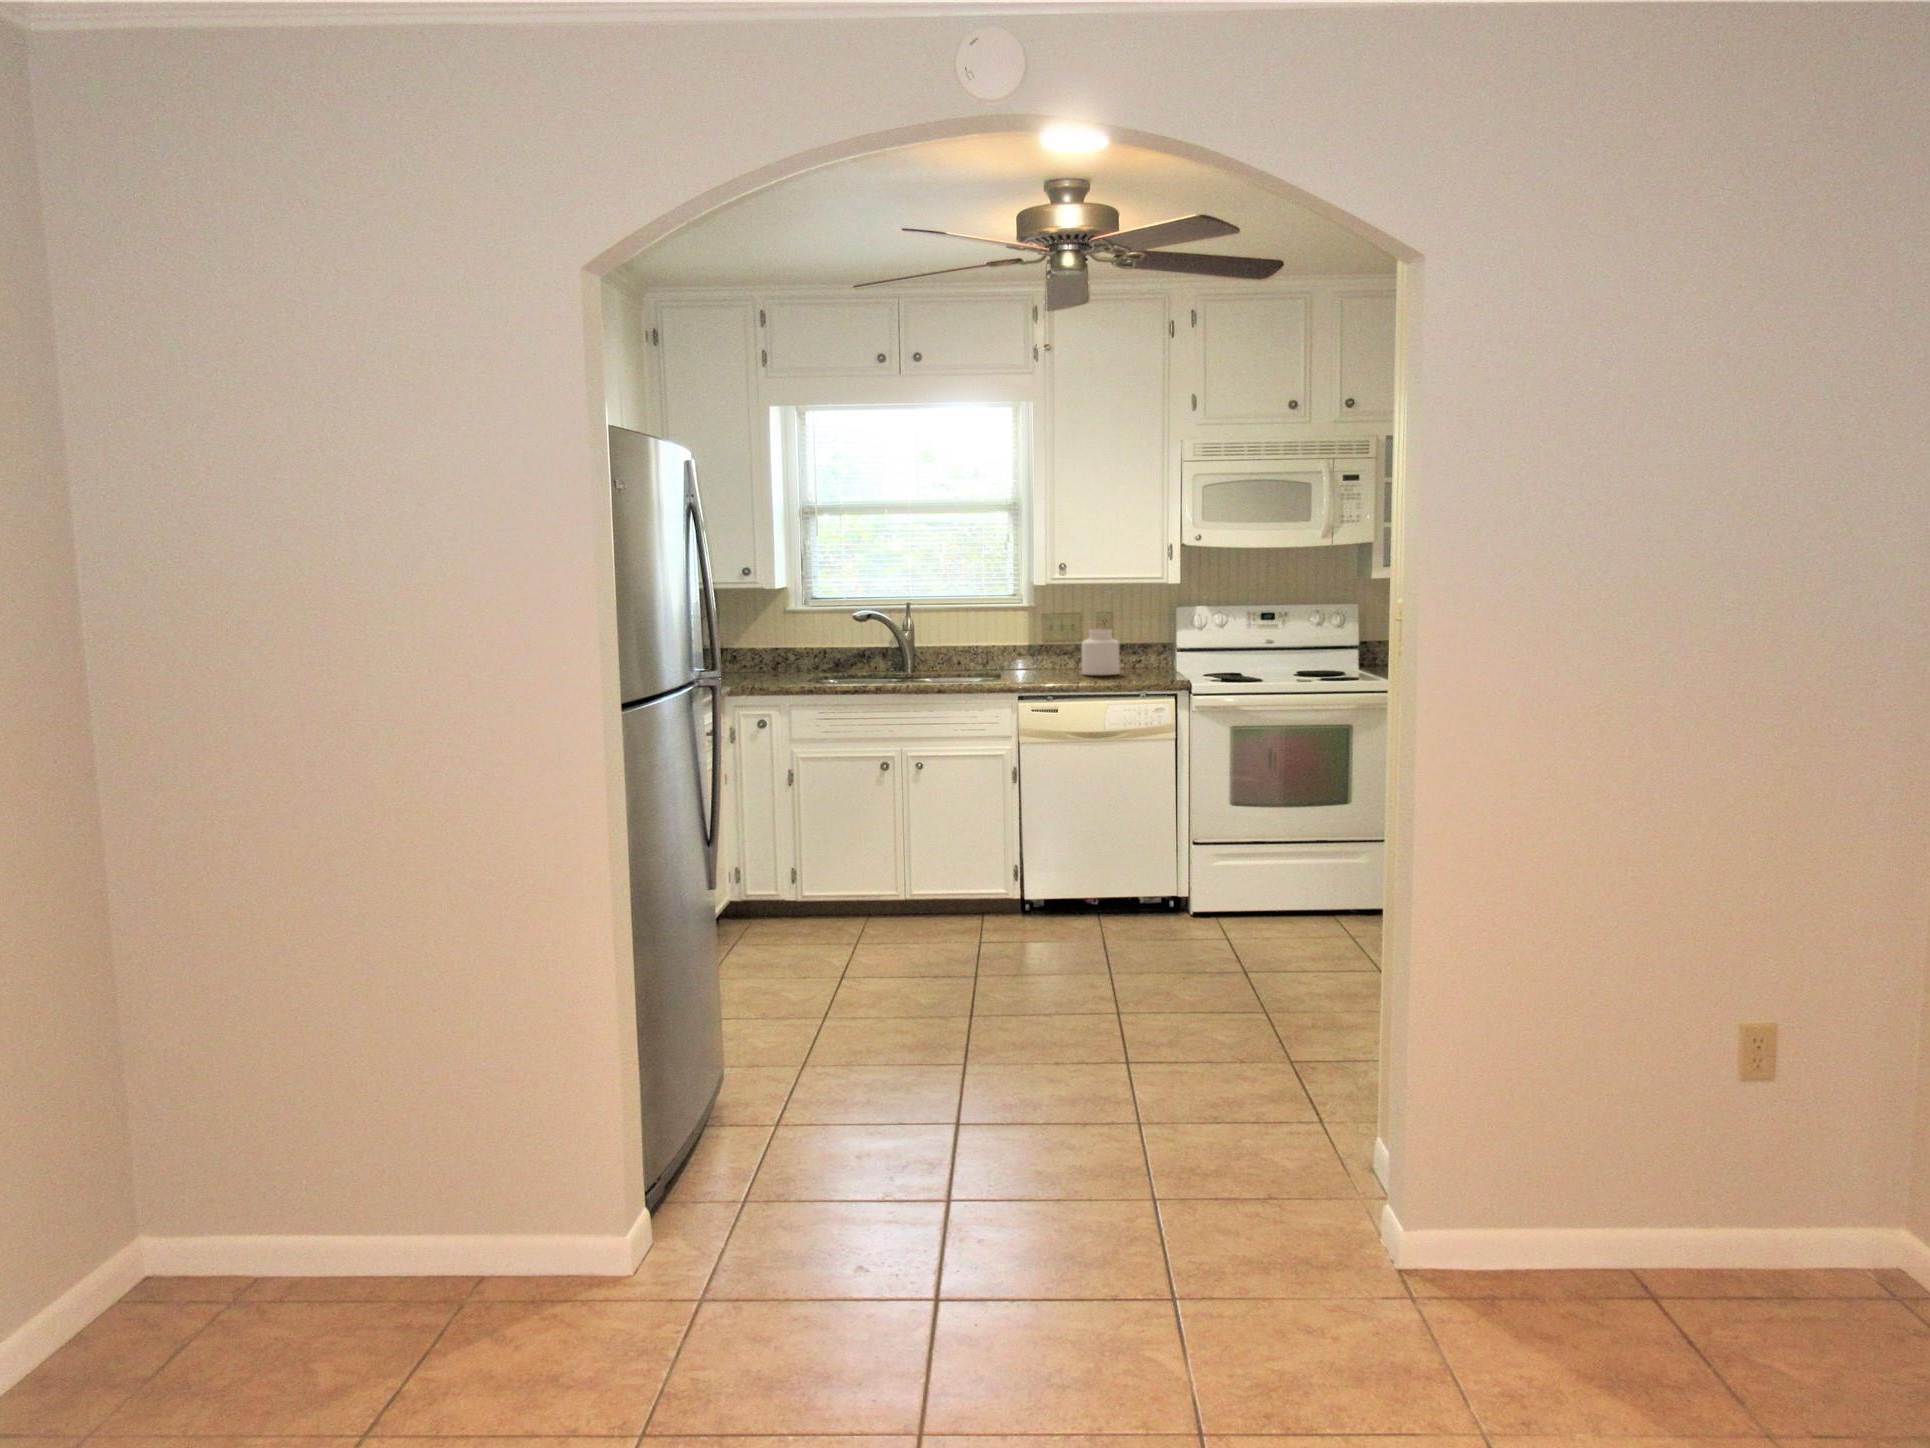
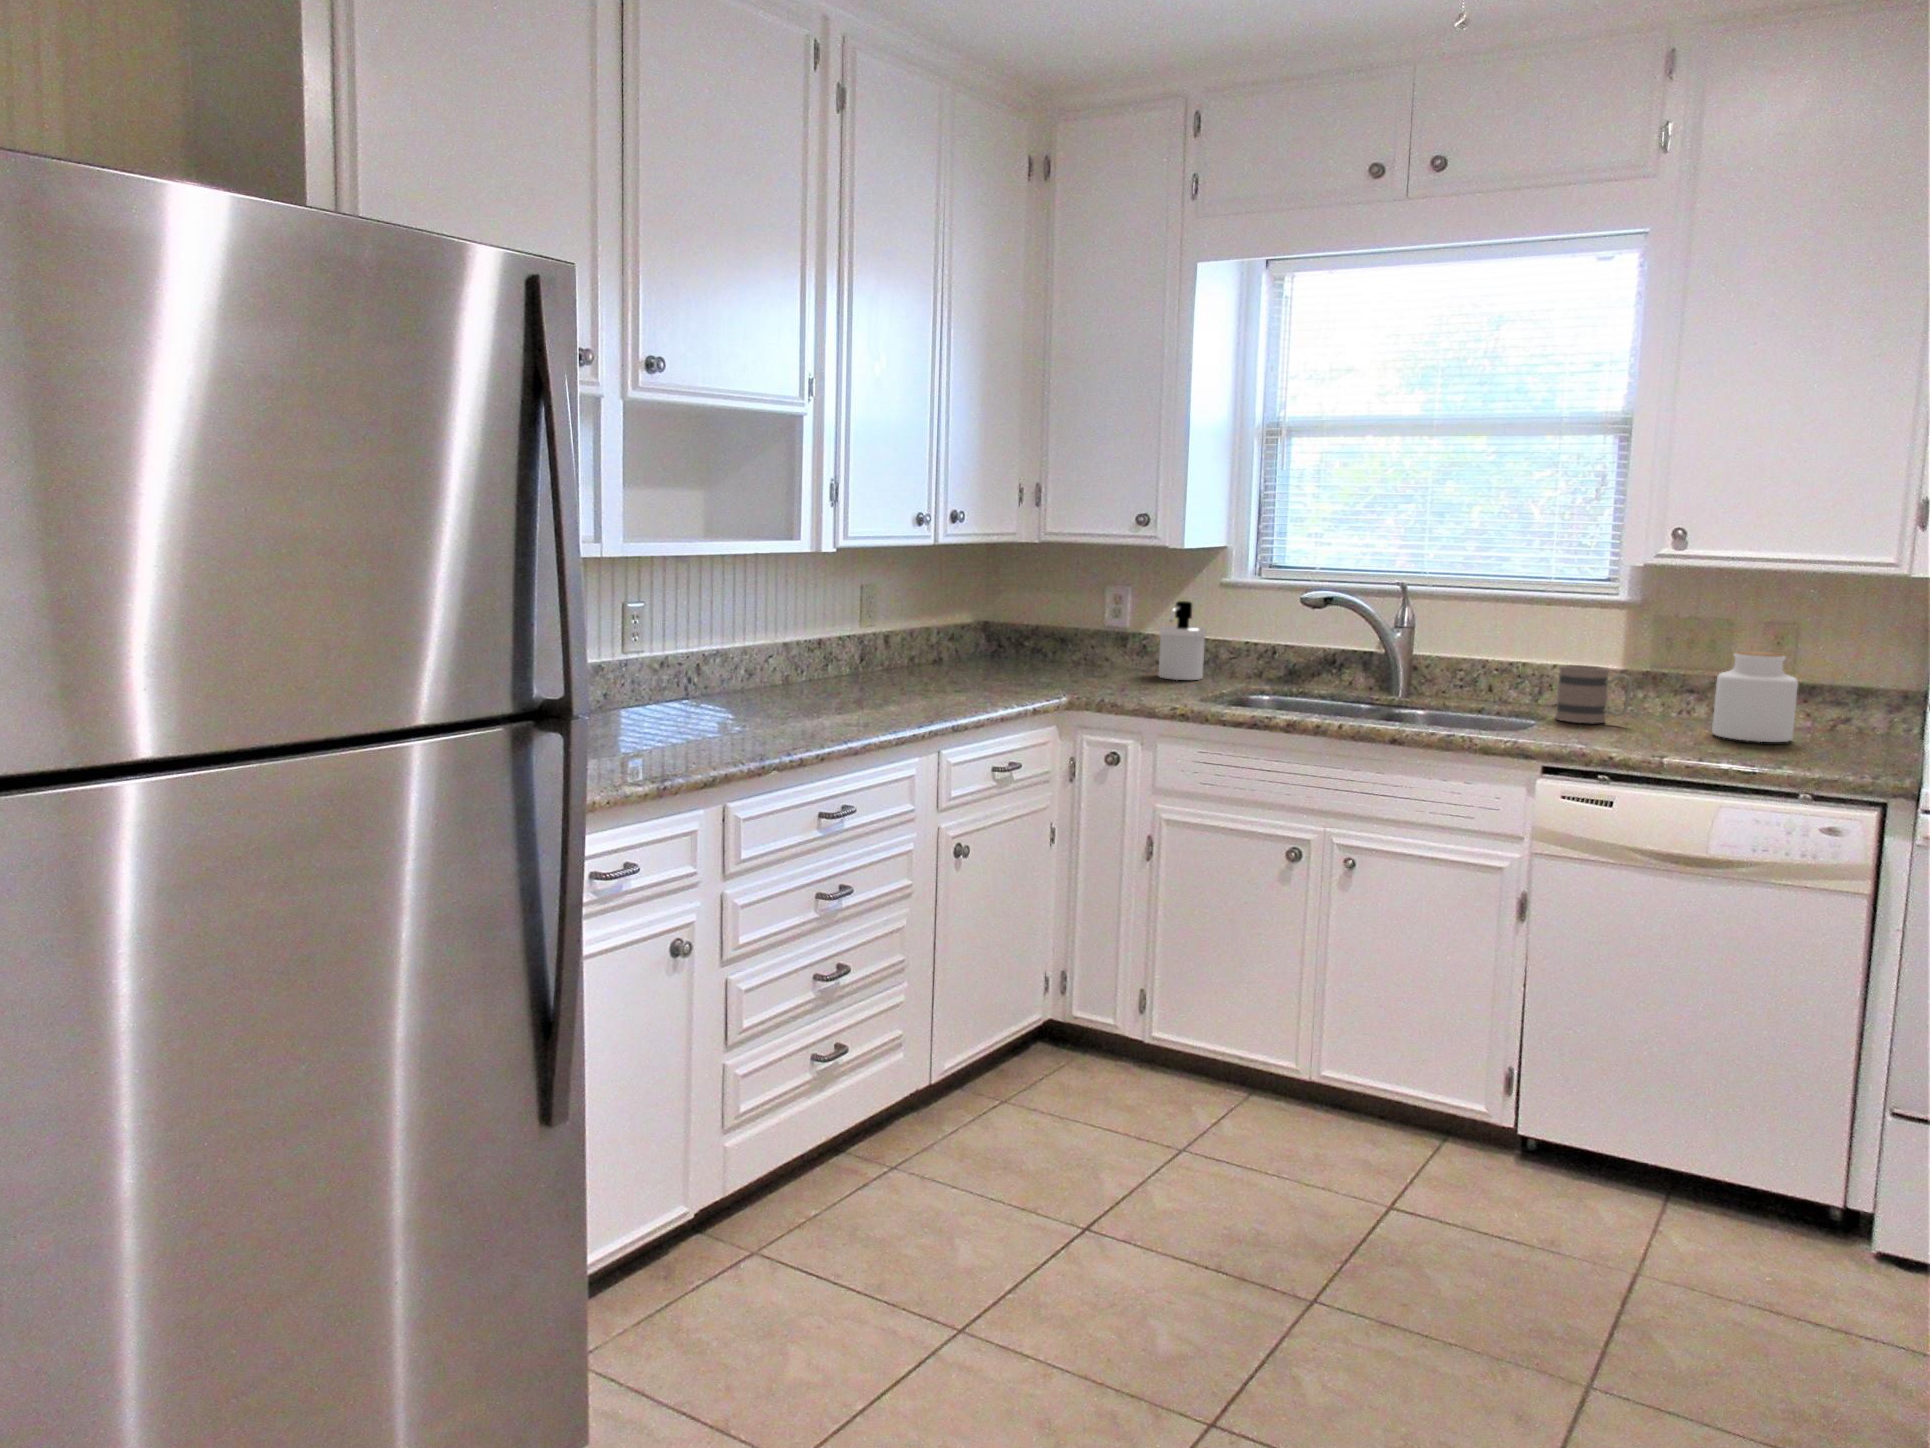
soap dispenser: none [755,623,786,674] -> present [1159,601,1207,680]
mug: none [1002,643,1041,675] -> present [1555,665,1632,723]

